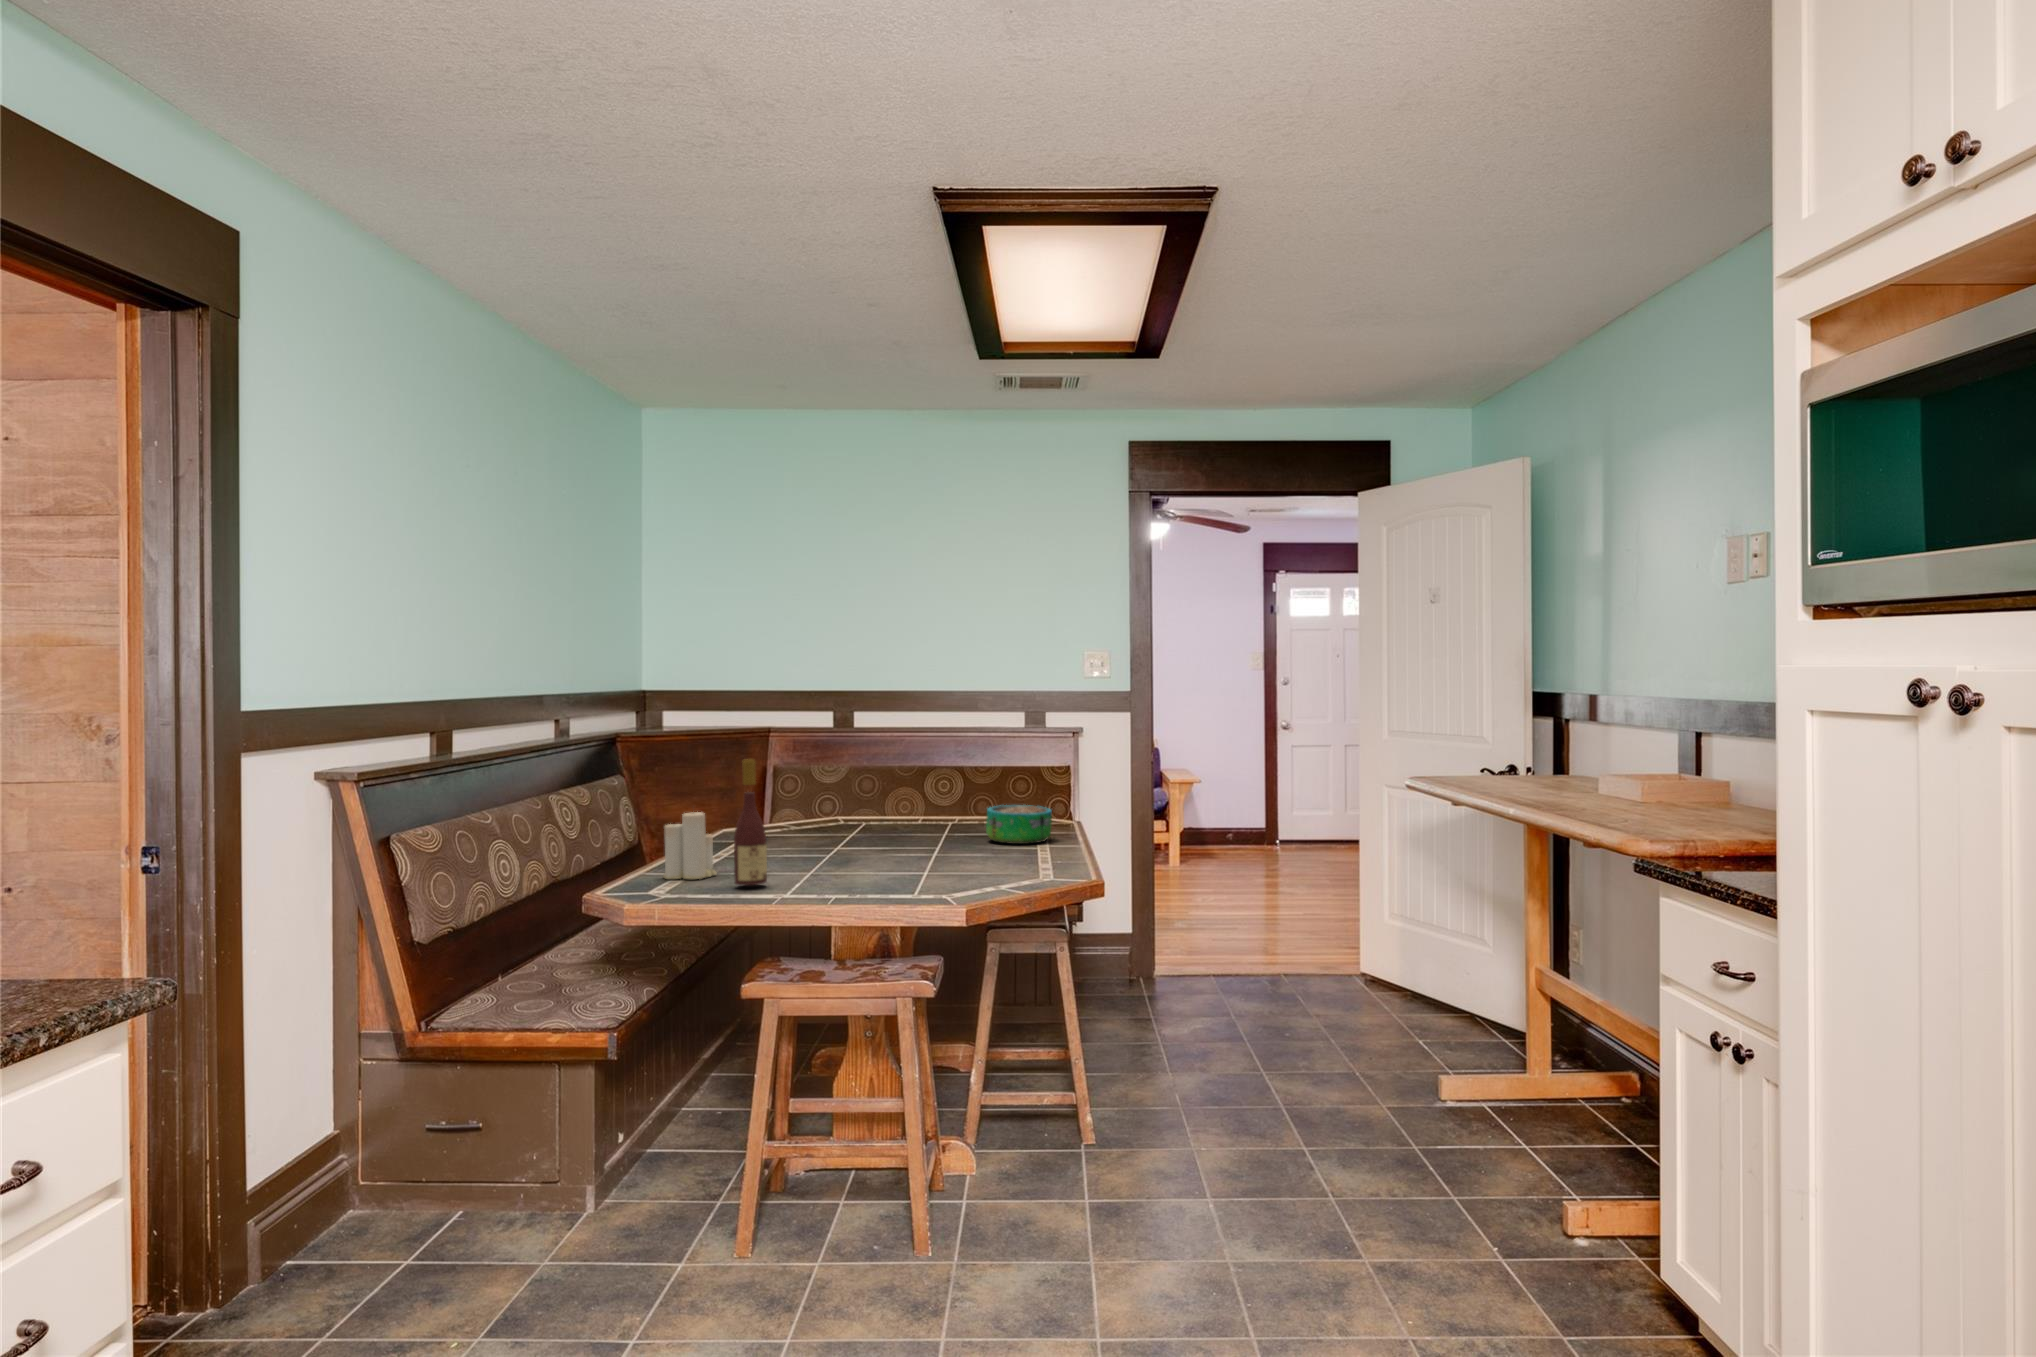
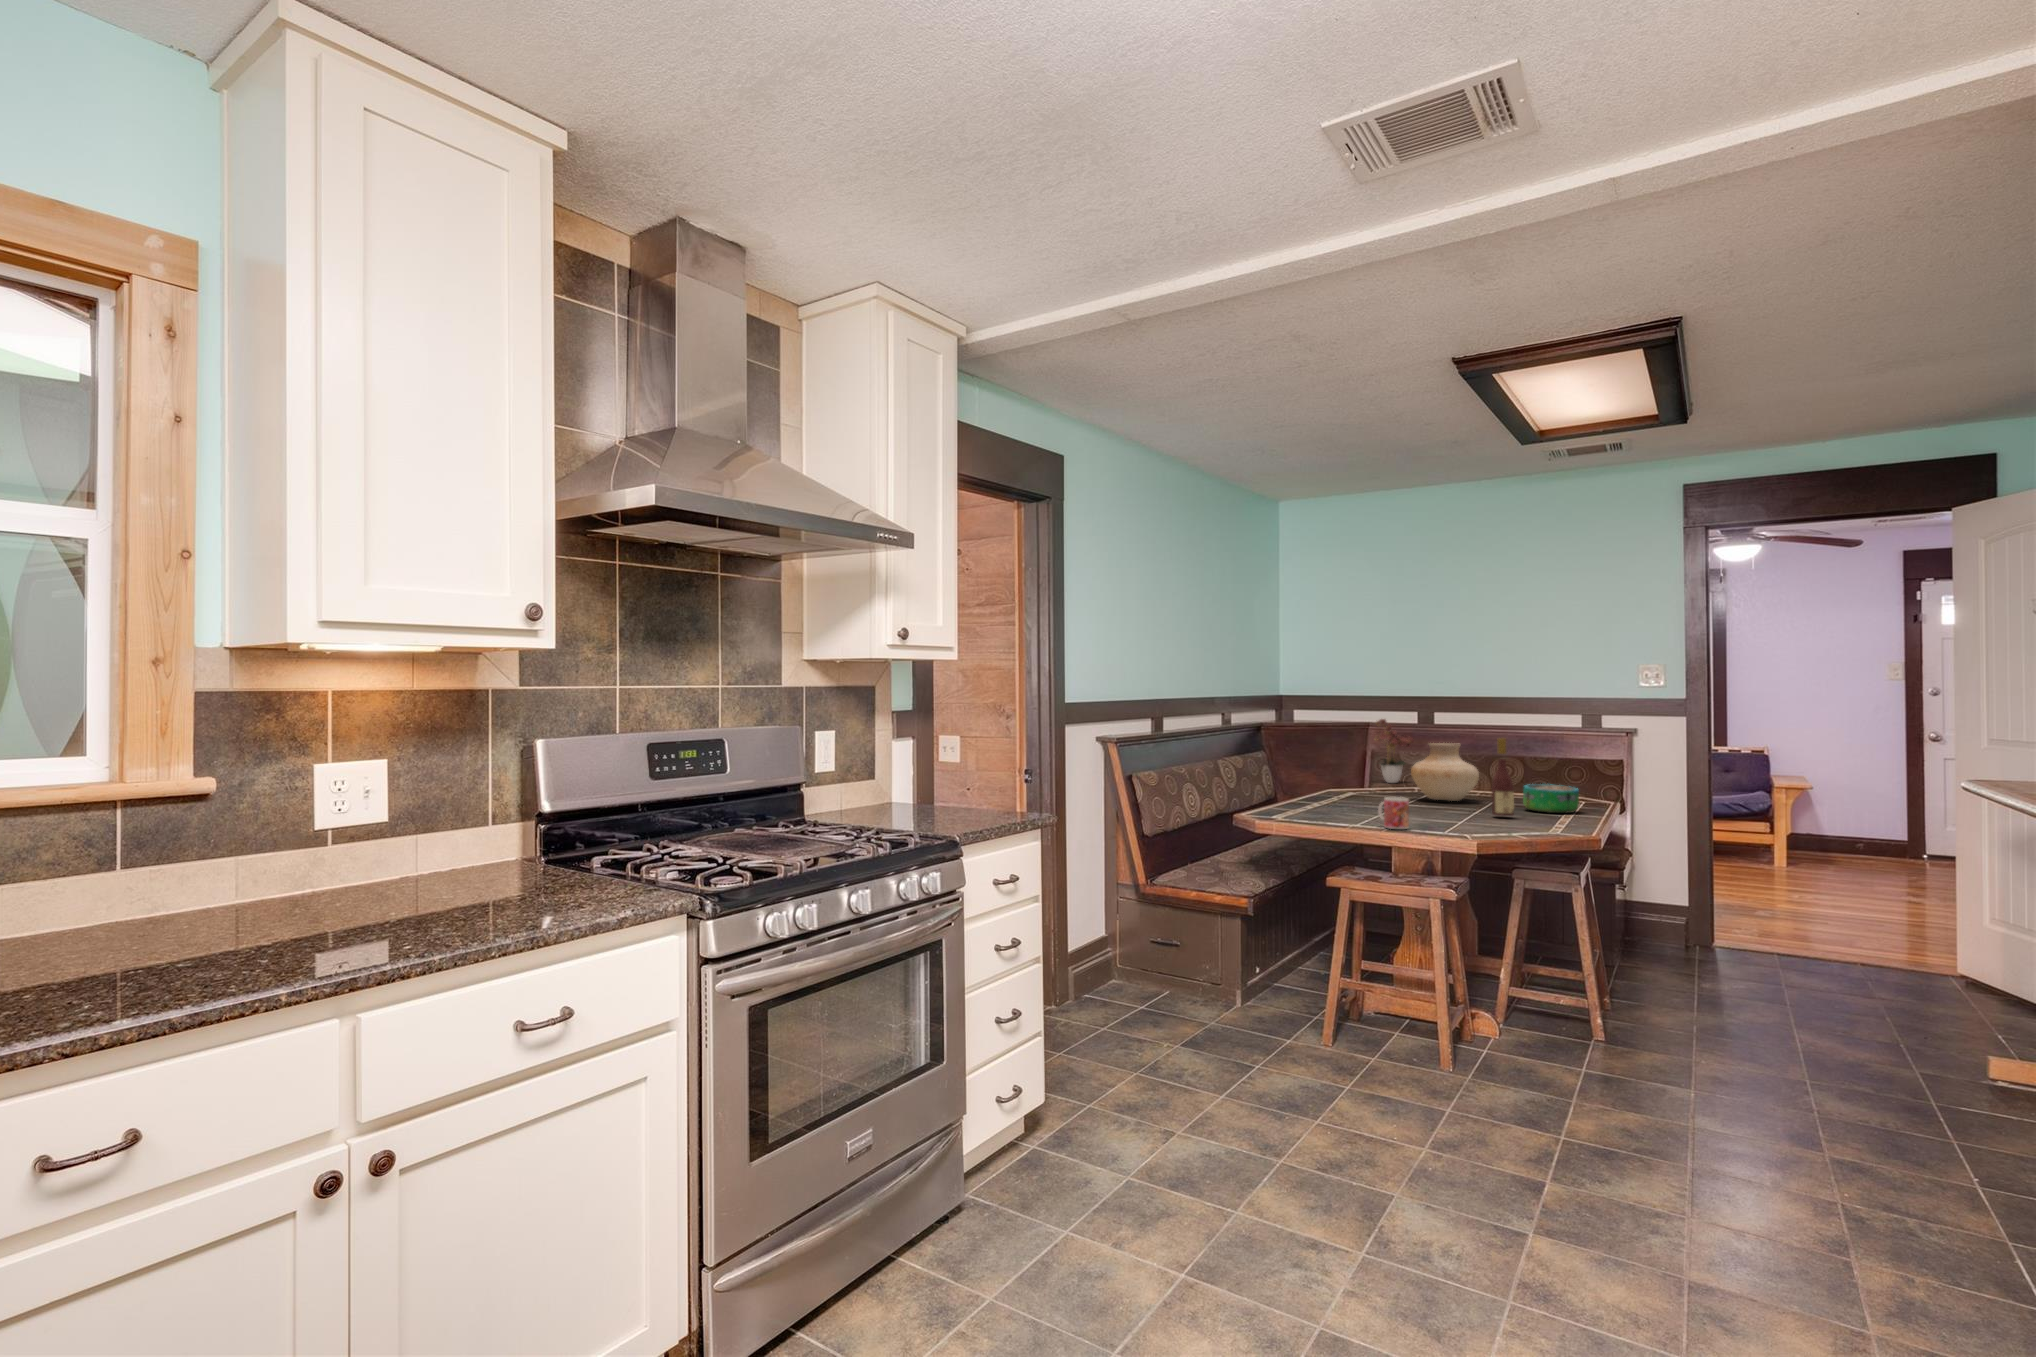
flower arrangement: none [775,719,835,811] -> present [1374,719,1414,783]
vase: none [839,755,927,835] -> present [1411,743,1479,801]
wine bottle: present [734,759,767,885] -> present [1492,738,1514,816]
candle: present [663,812,716,879] -> none [1283,767,1317,814]
mug: none [816,845,862,896] -> present [1378,797,1409,829]

